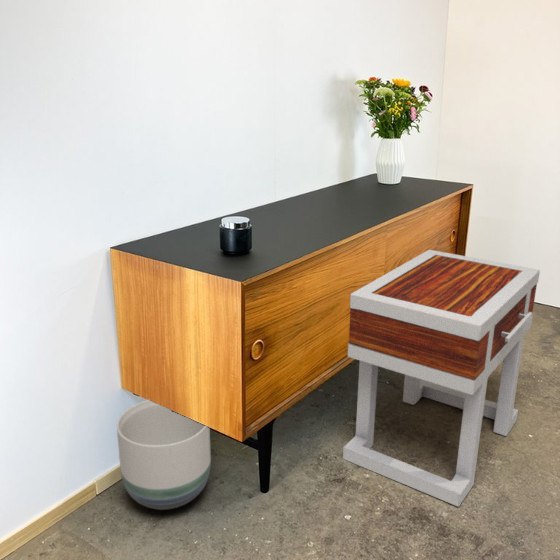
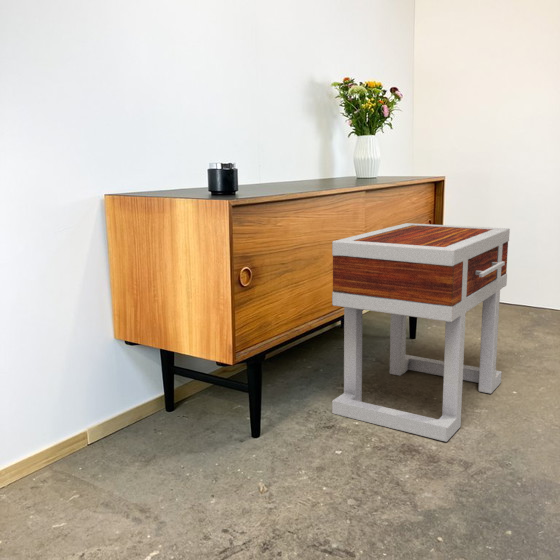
planter: present [117,400,211,510] -> none [111,347,202,450]

